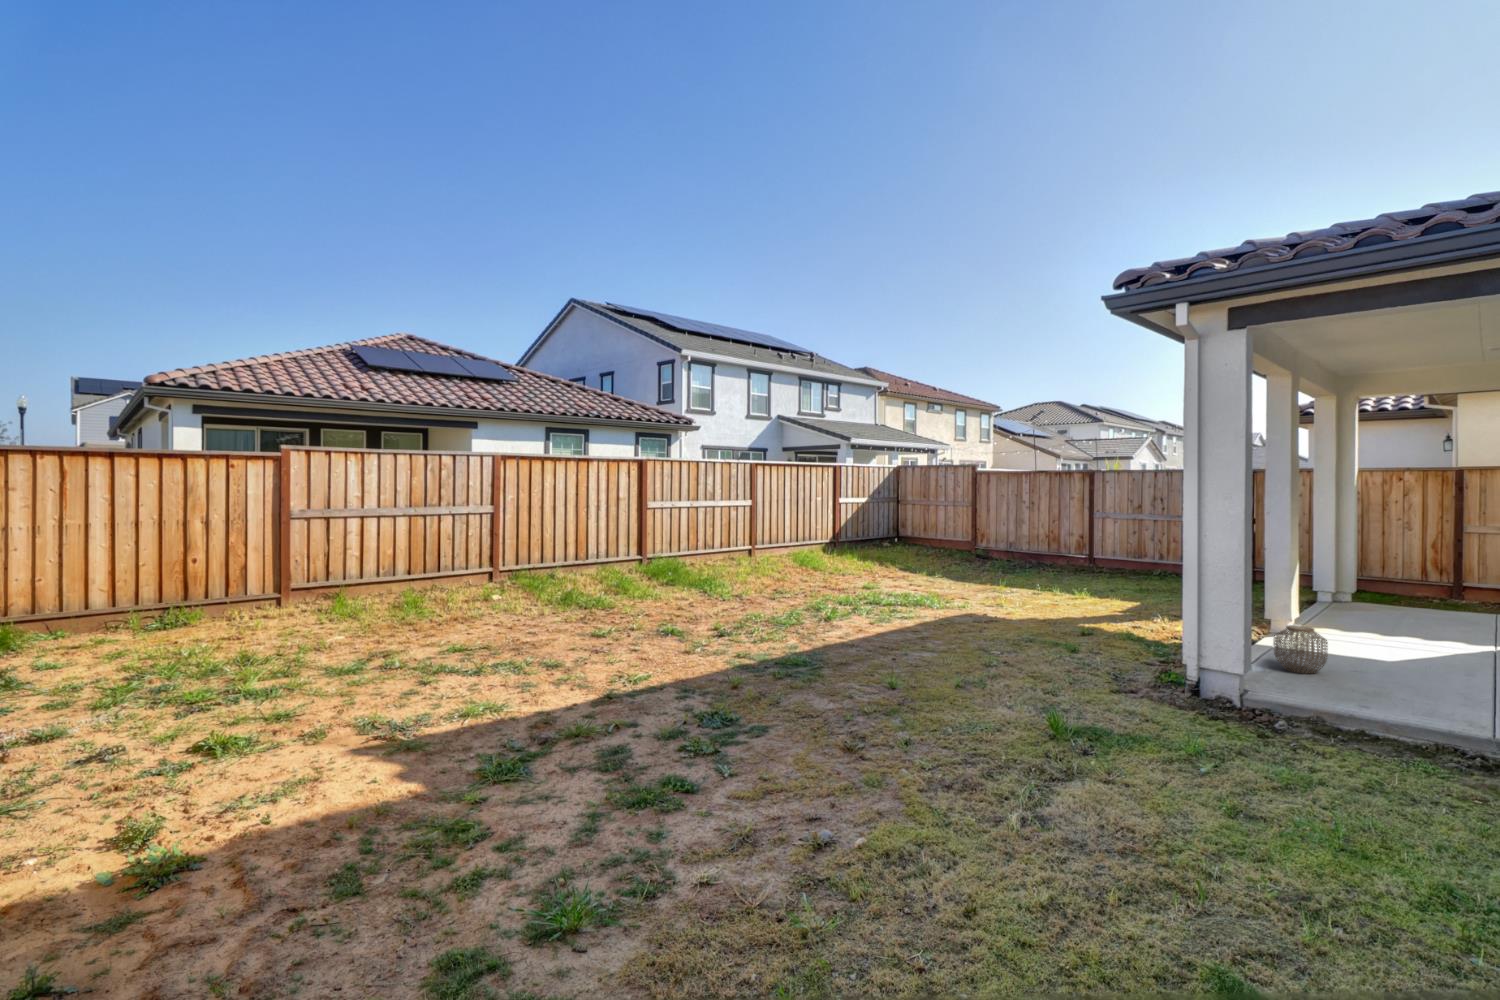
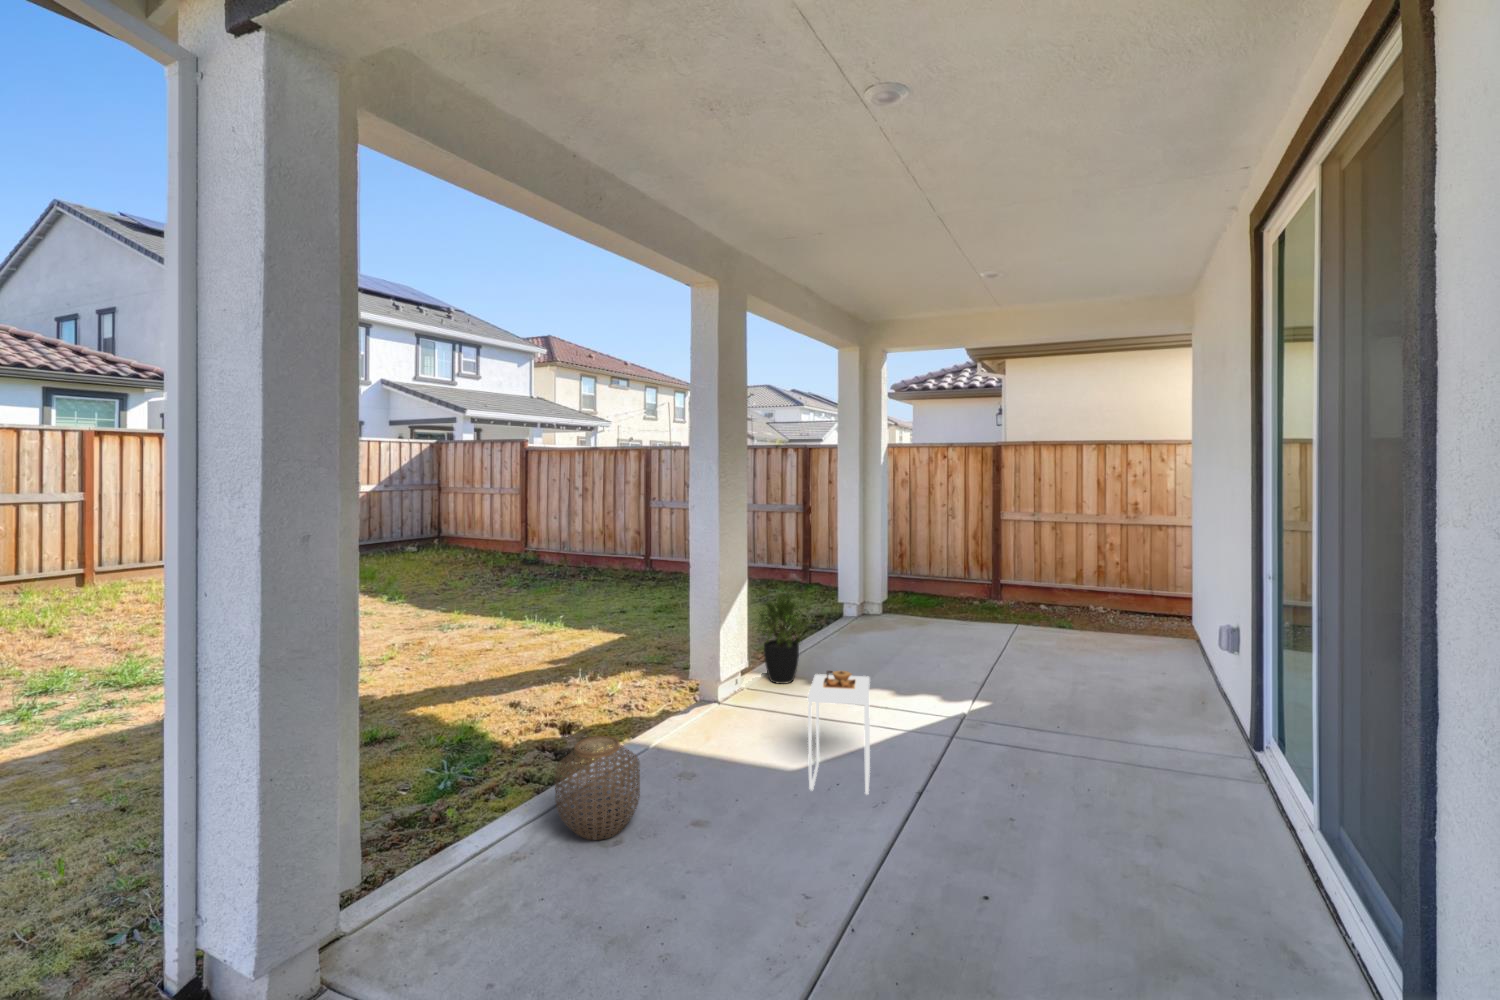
potted plant: none [1299,571,1344,631] -> present [757,595,802,684]
side table: none [1409,605,1469,674] -> present [808,671,870,794]

